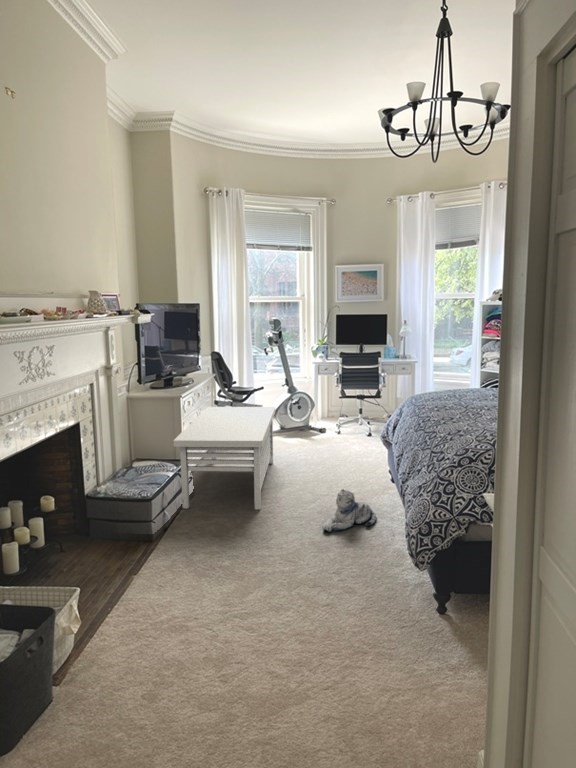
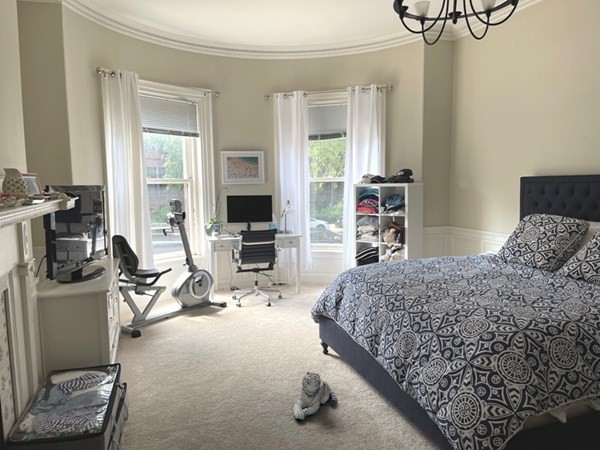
storage bench: present [173,407,275,509] -> none [113,289,219,423]

